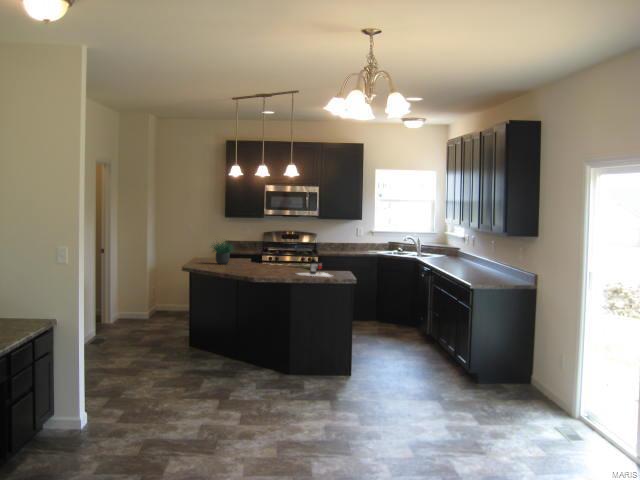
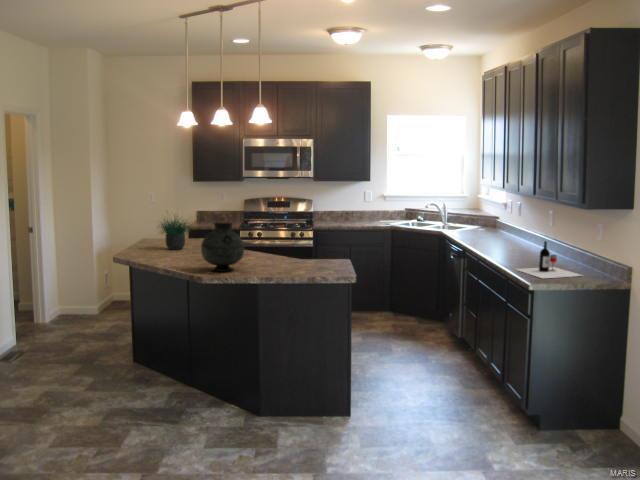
vase: none [253,241,282,274] -> present [201,223,245,272]
wine bottle: present [298,255,331,277] -> present [516,241,582,278]

